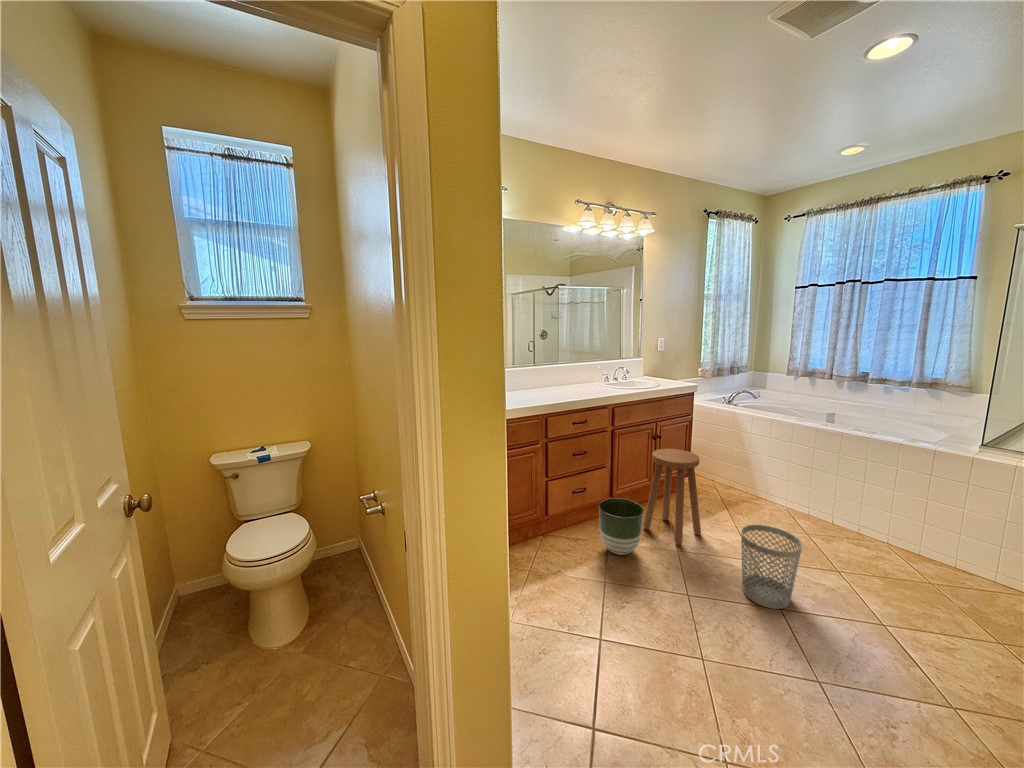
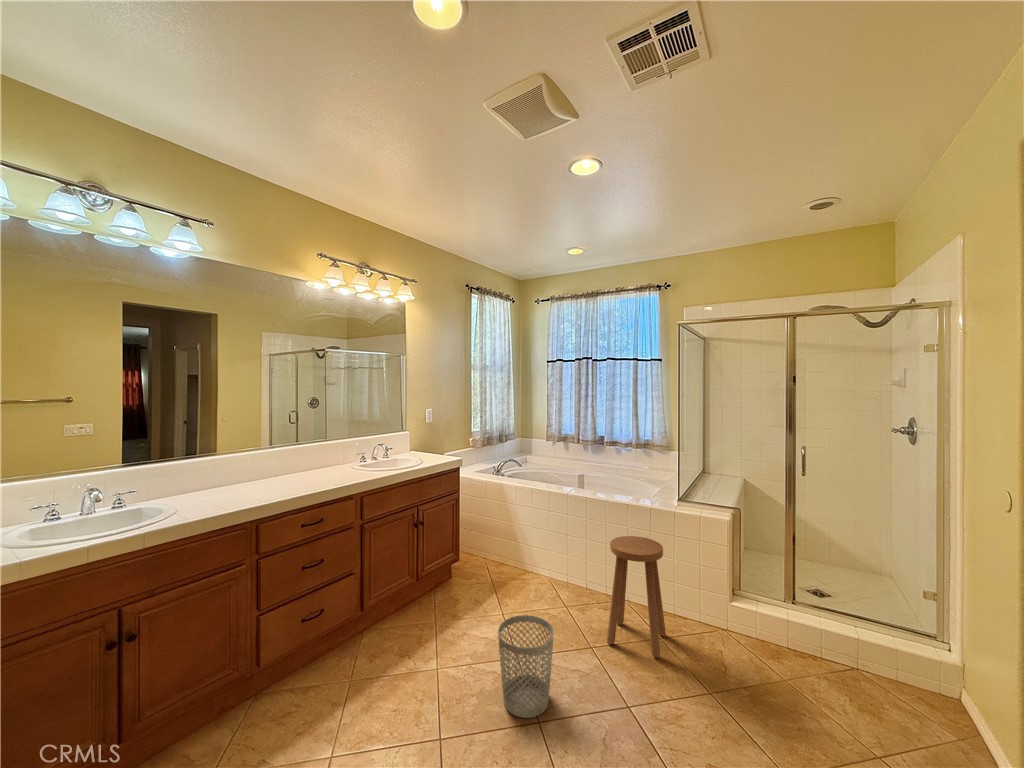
stool: present [643,449,701,545] -> present [607,536,666,658]
planter: present [599,498,643,555] -> none [336,615,394,697]

